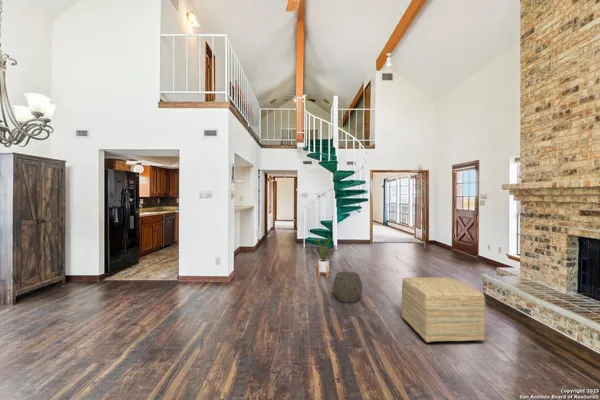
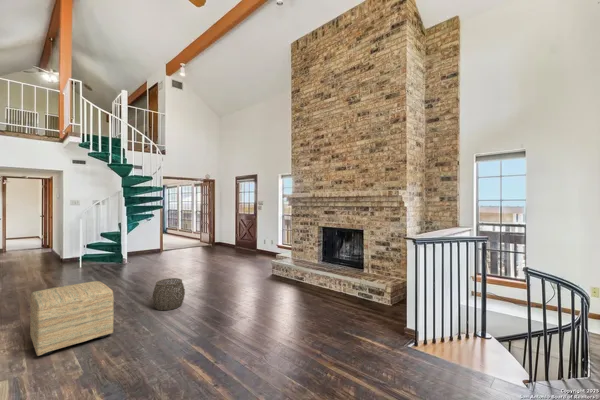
house plant: present [318,241,329,277] -> none [112,245,141,295]
ottoman: present [402,277,485,343] -> present [30,281,114,356]

